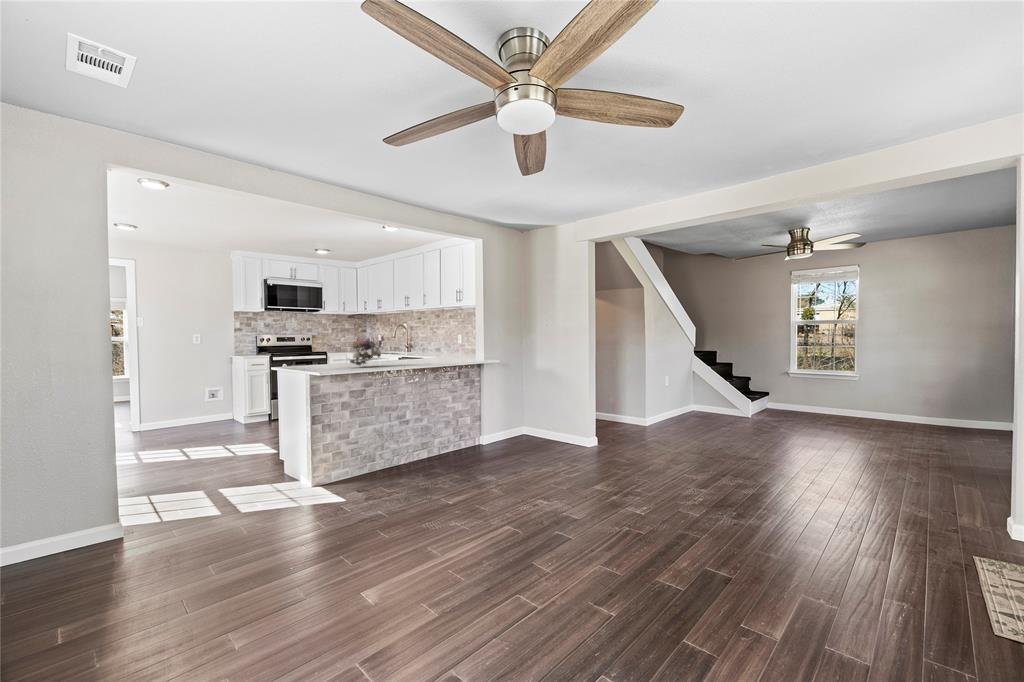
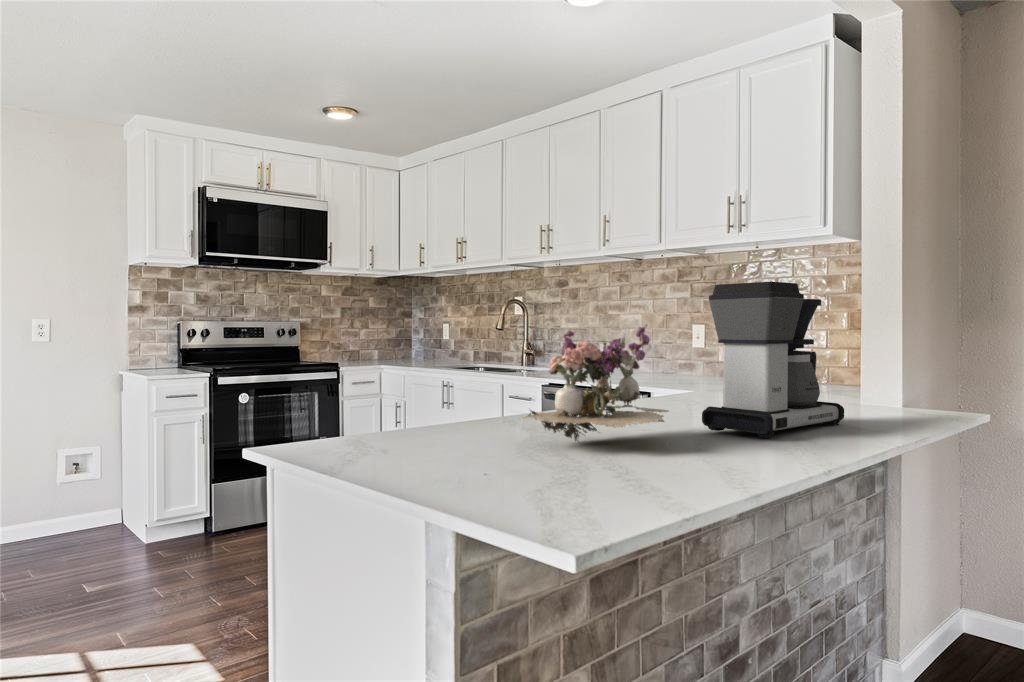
coffee maker: none [400,324,444,365] -> present [702,282,844,438]

